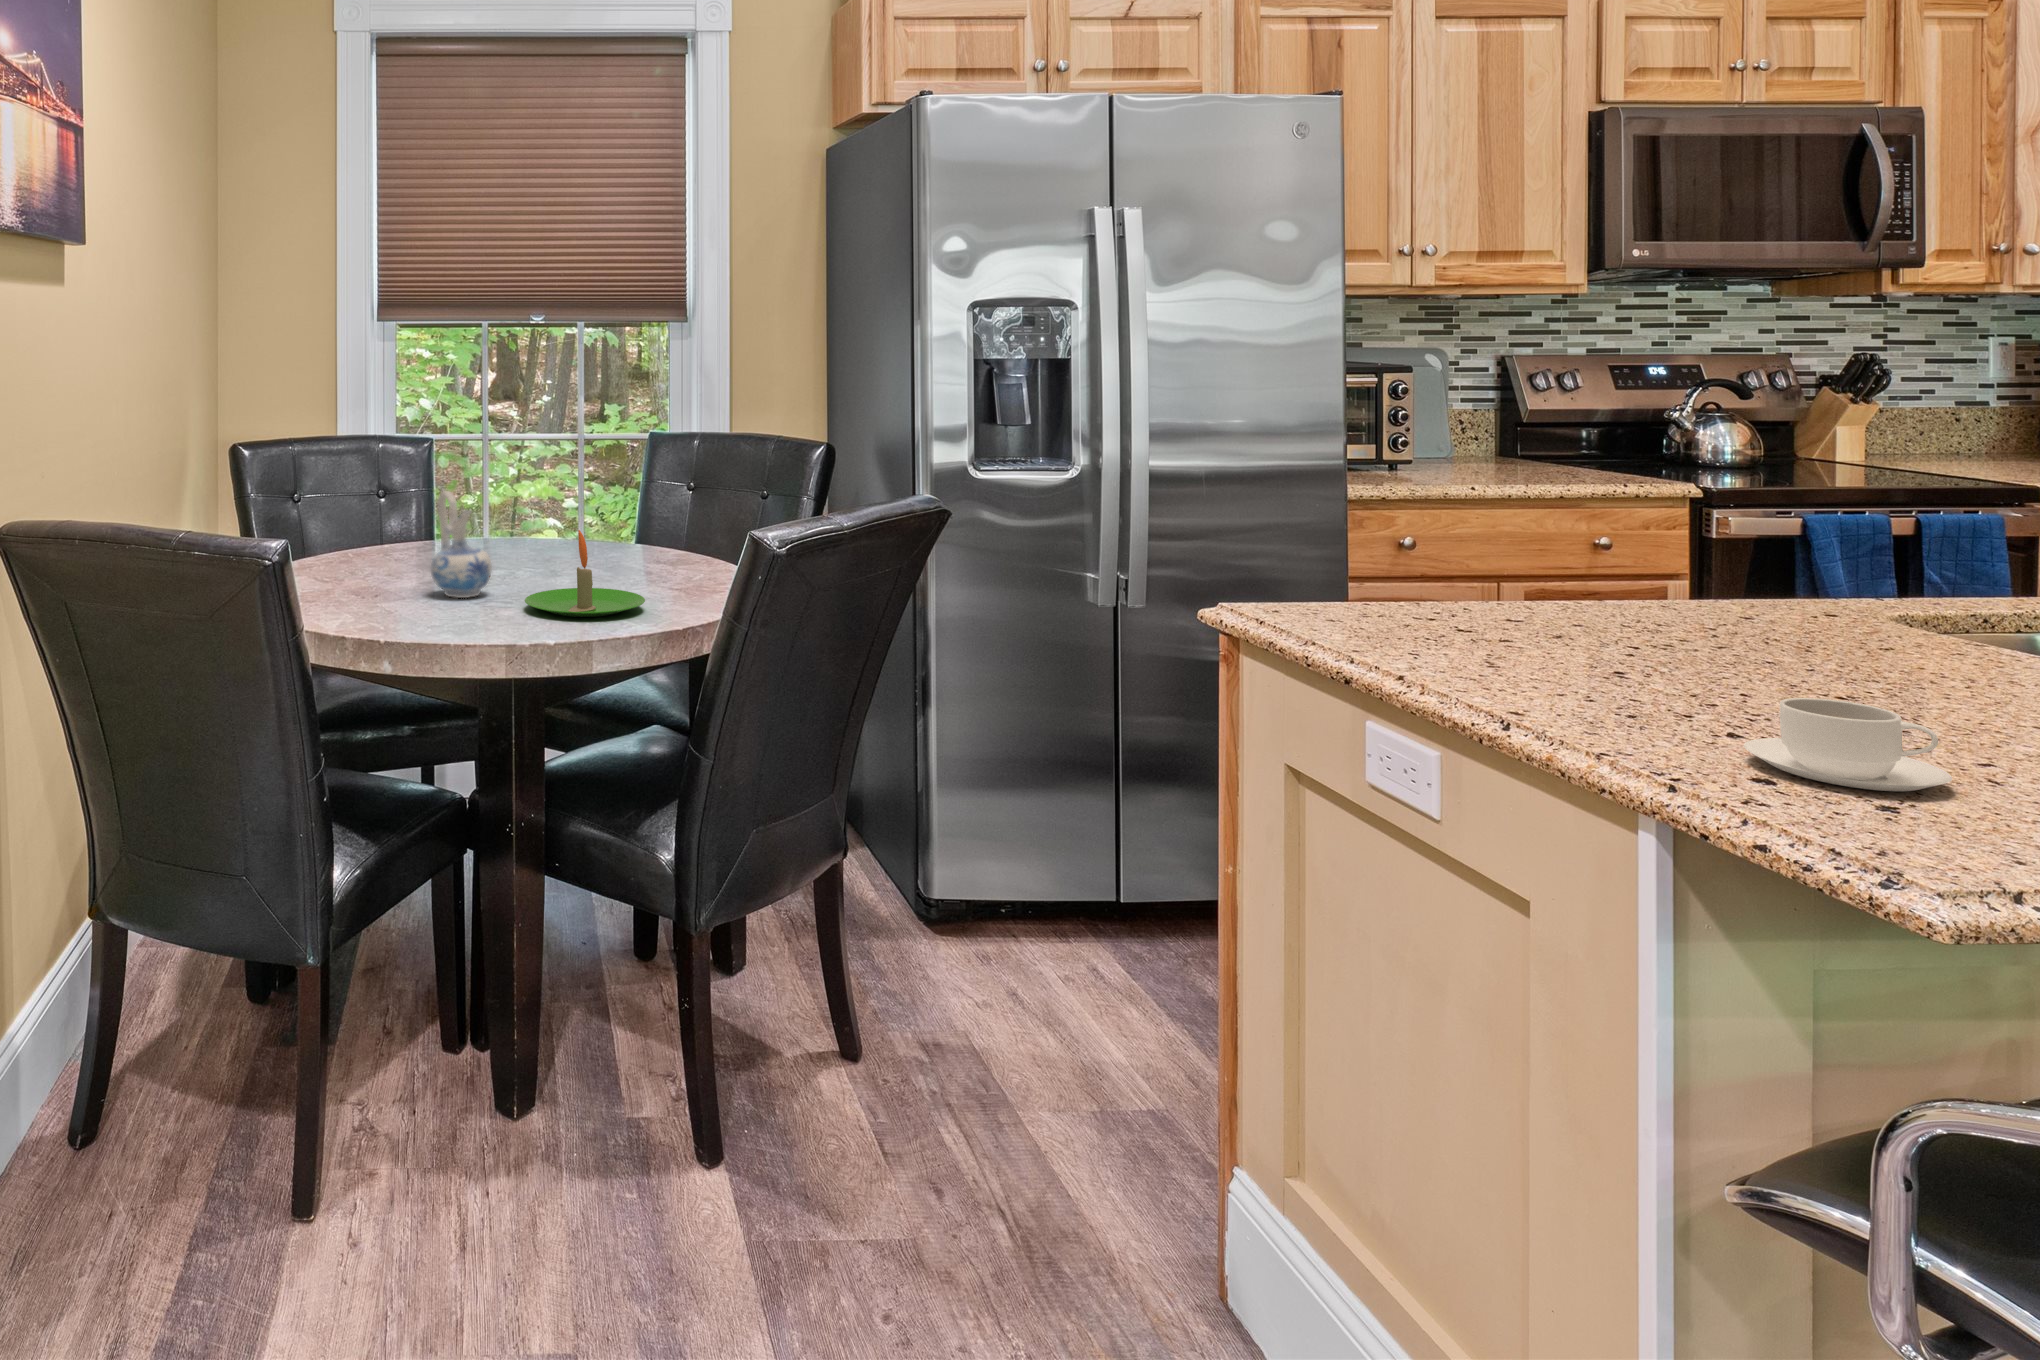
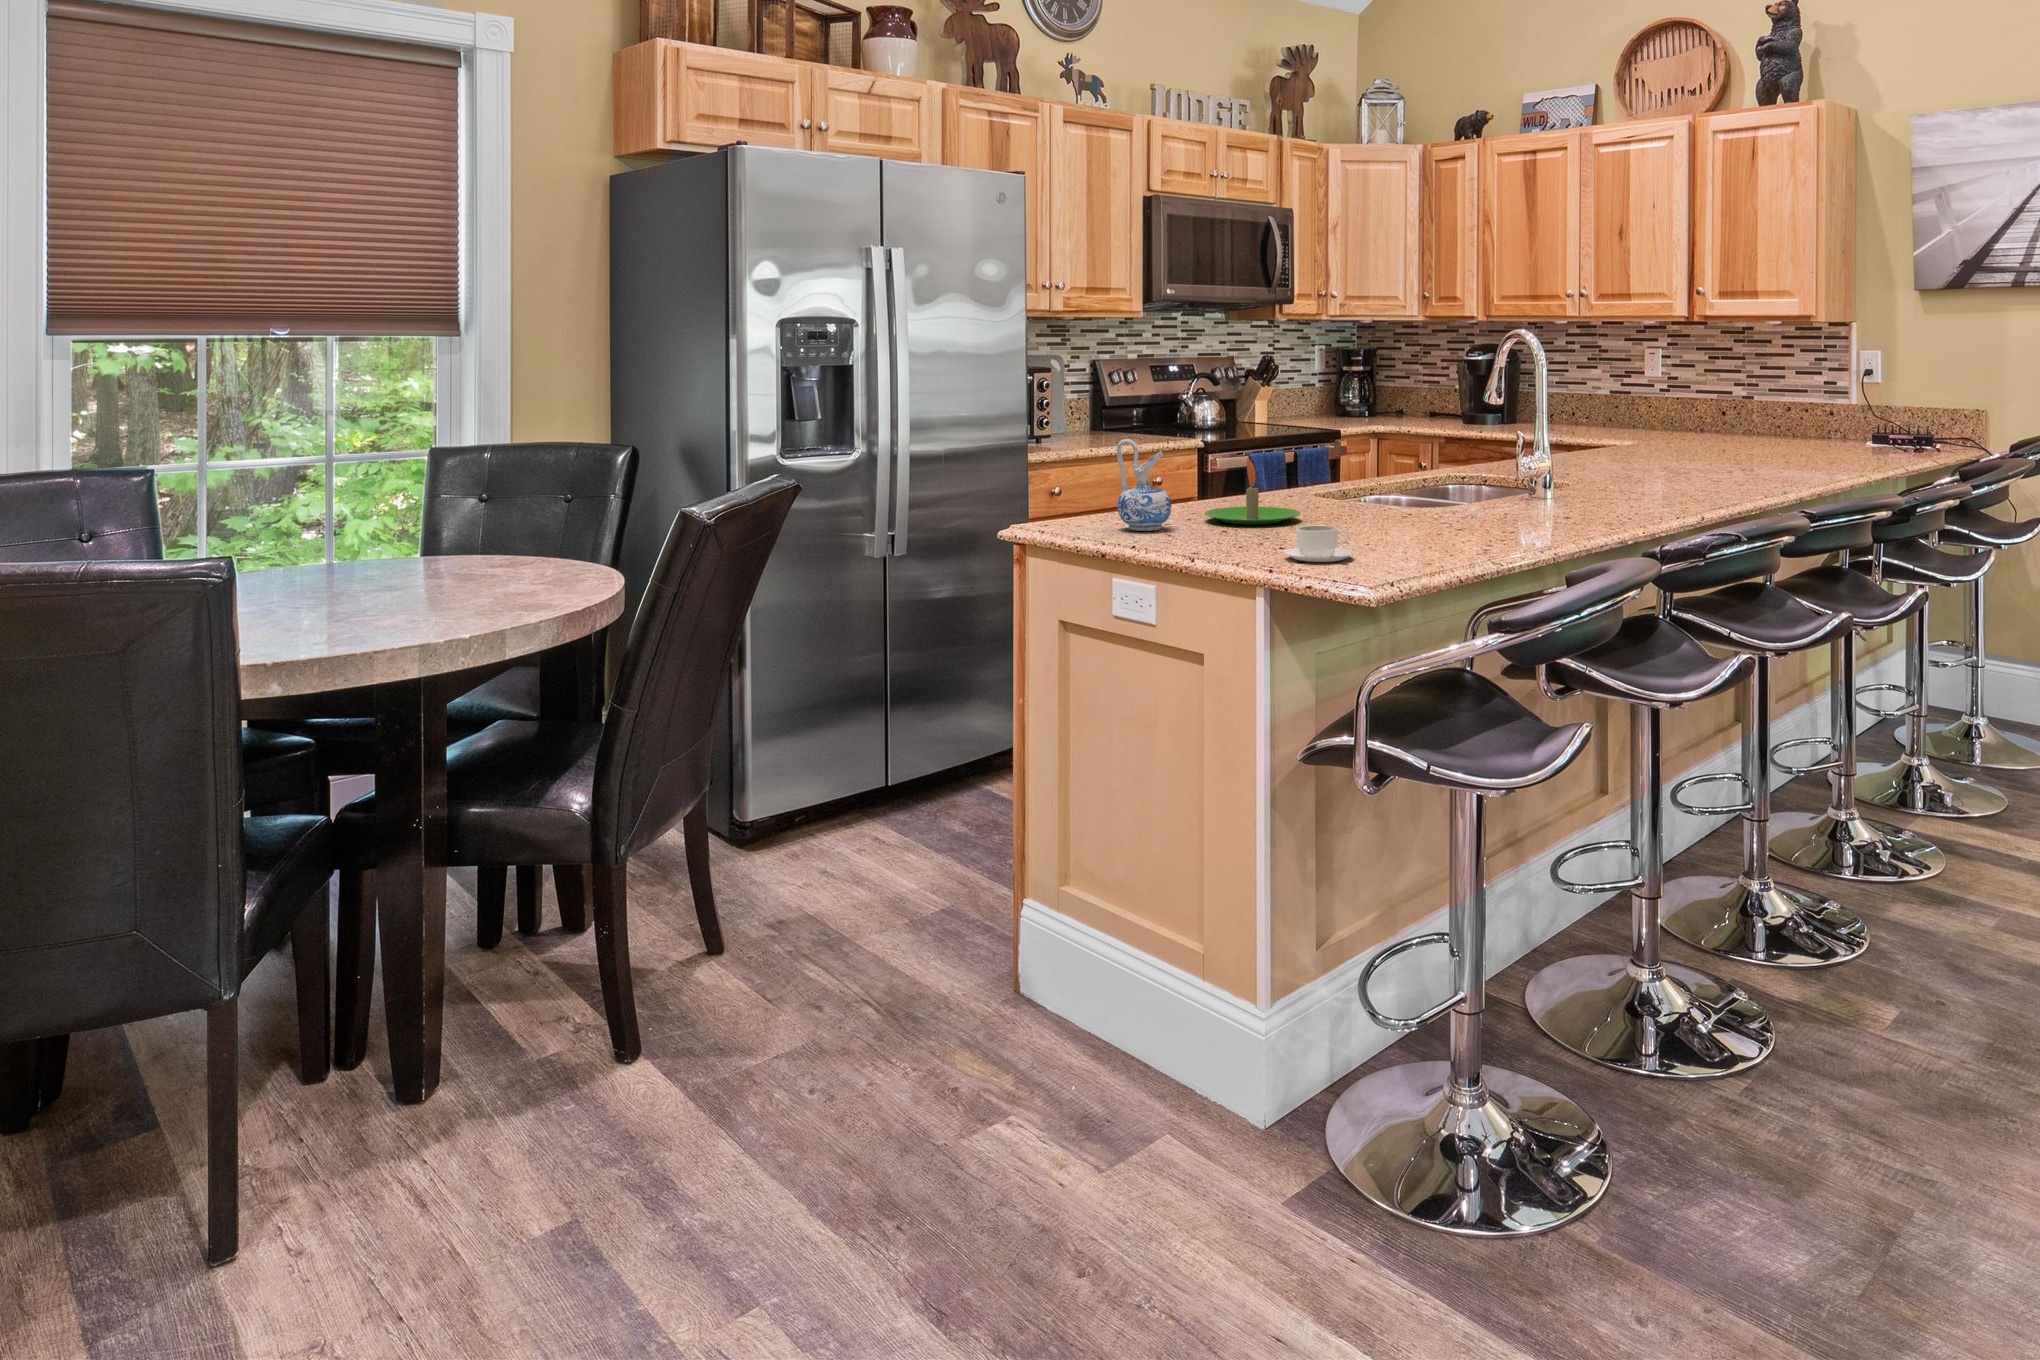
ceramic pitcher: present [431,491,492,598] -> present [1116,439,1171,531]
candle: present [525,530,645,617] -> present [1204,458,1301,525]

